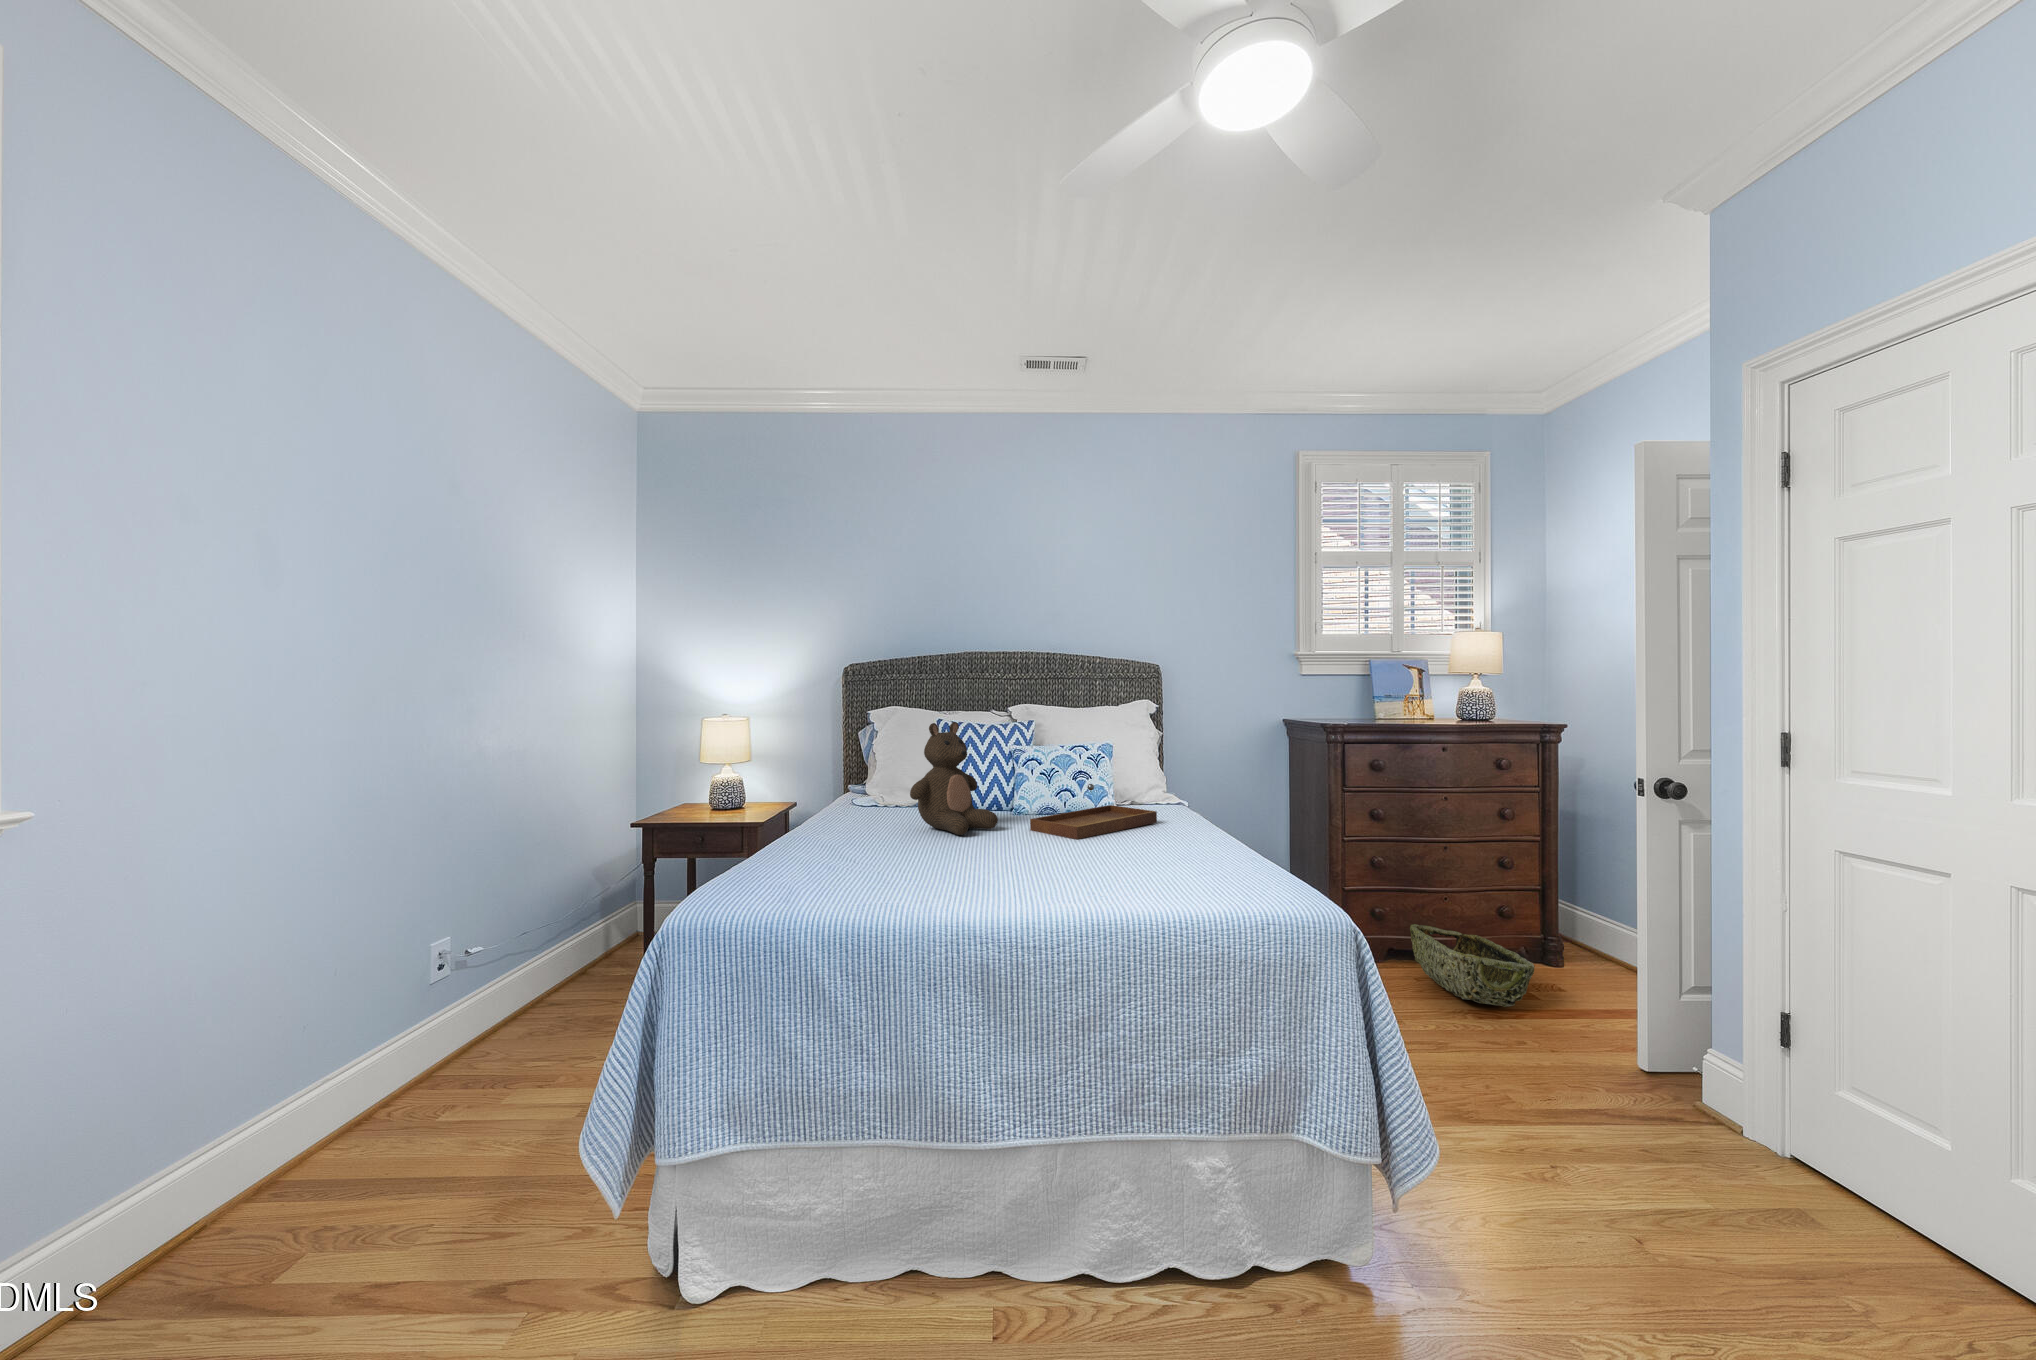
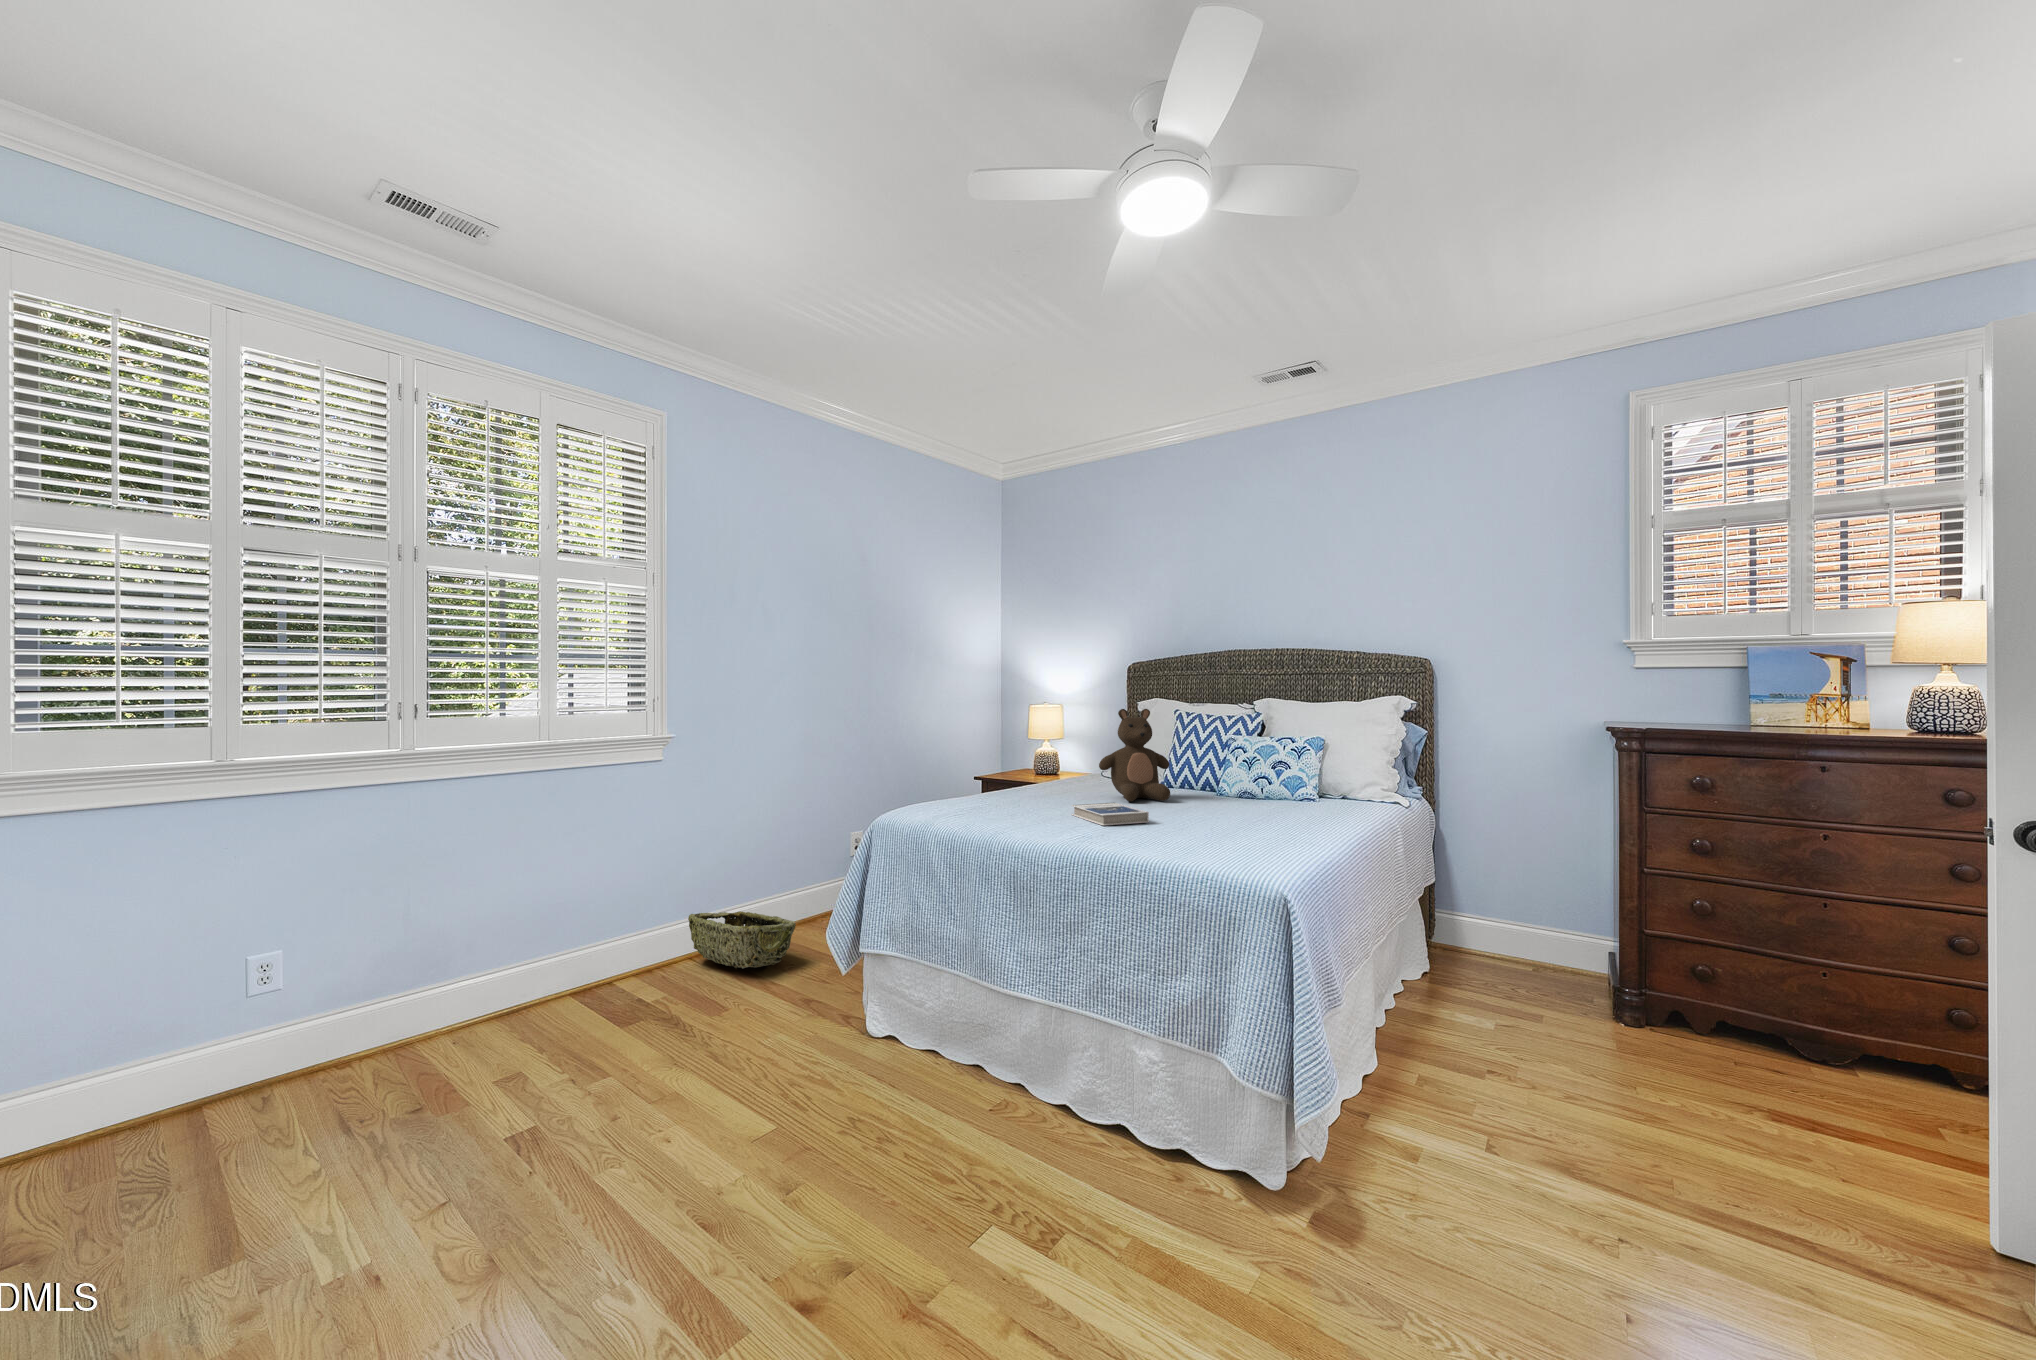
tray: present [1030,784,1157,839] -> none [1196,770,1326,814]
hardback book: none [945,841,1052,875] -> present [1072,803,1149,825]
woven basket: present [1410,924,1535,1007] -> present [688,911,796,969]

